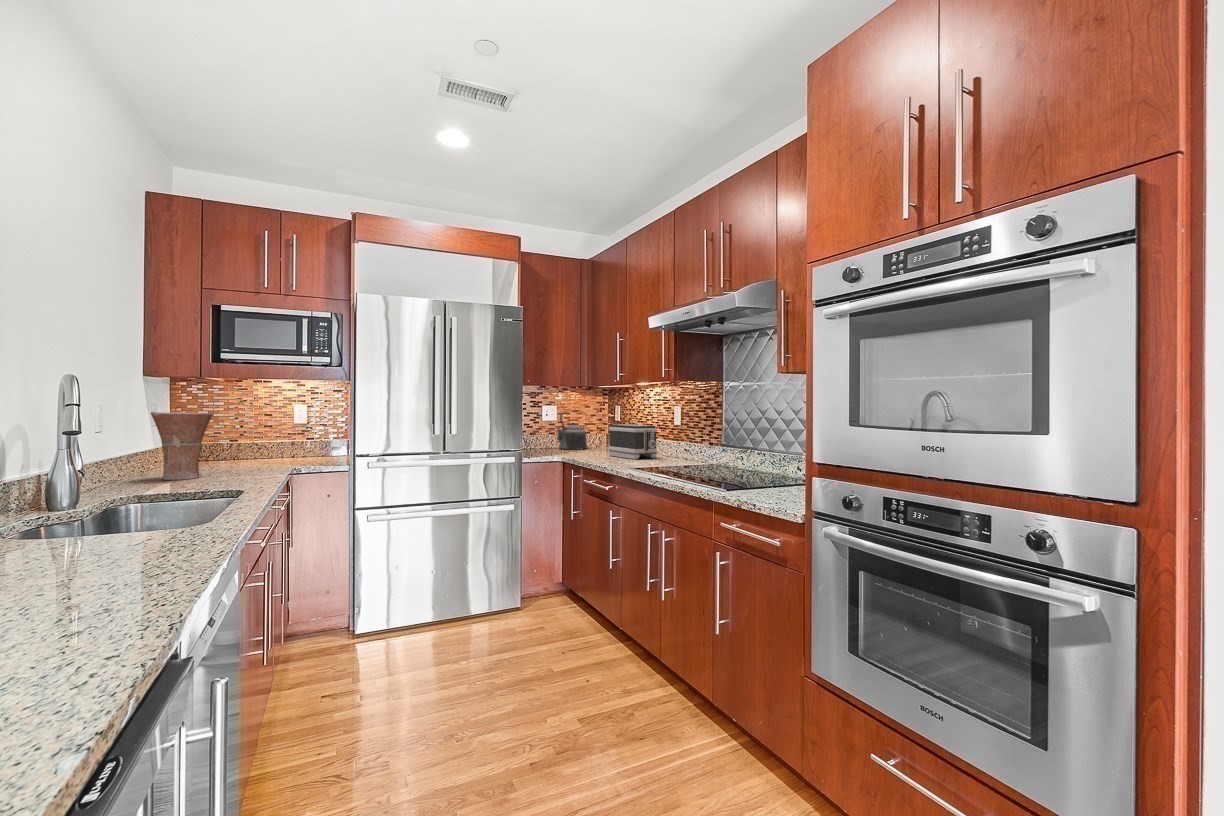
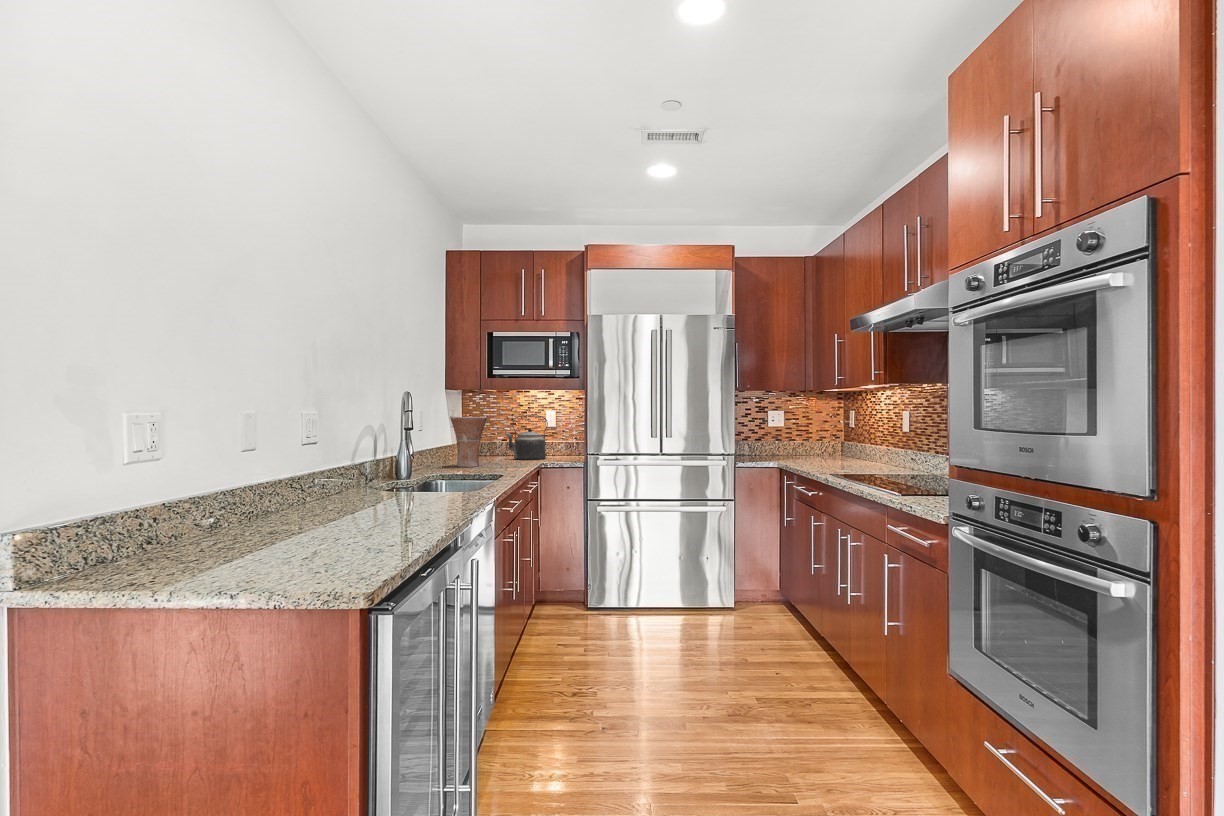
kettle: present [555,411,587,450] -> present [506,415,548,460]
toaster: present [608,424,657,459] -> none [830,431,881,467]

